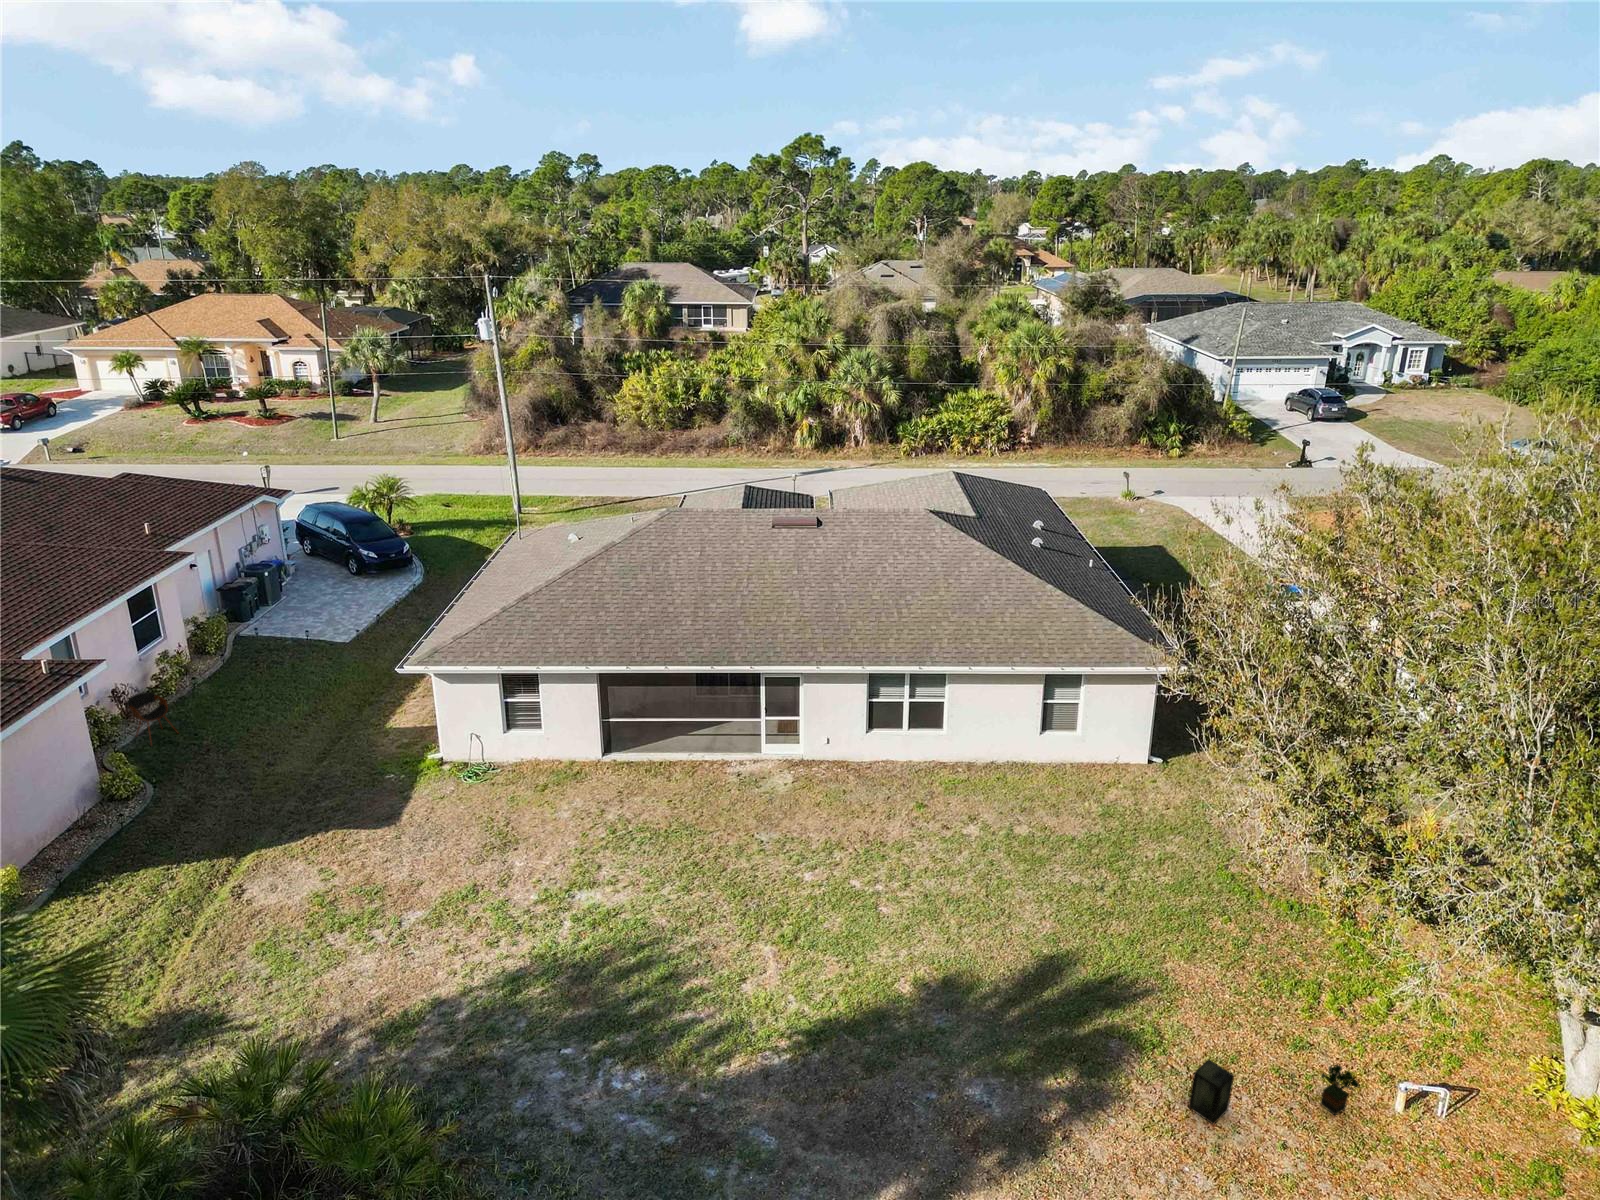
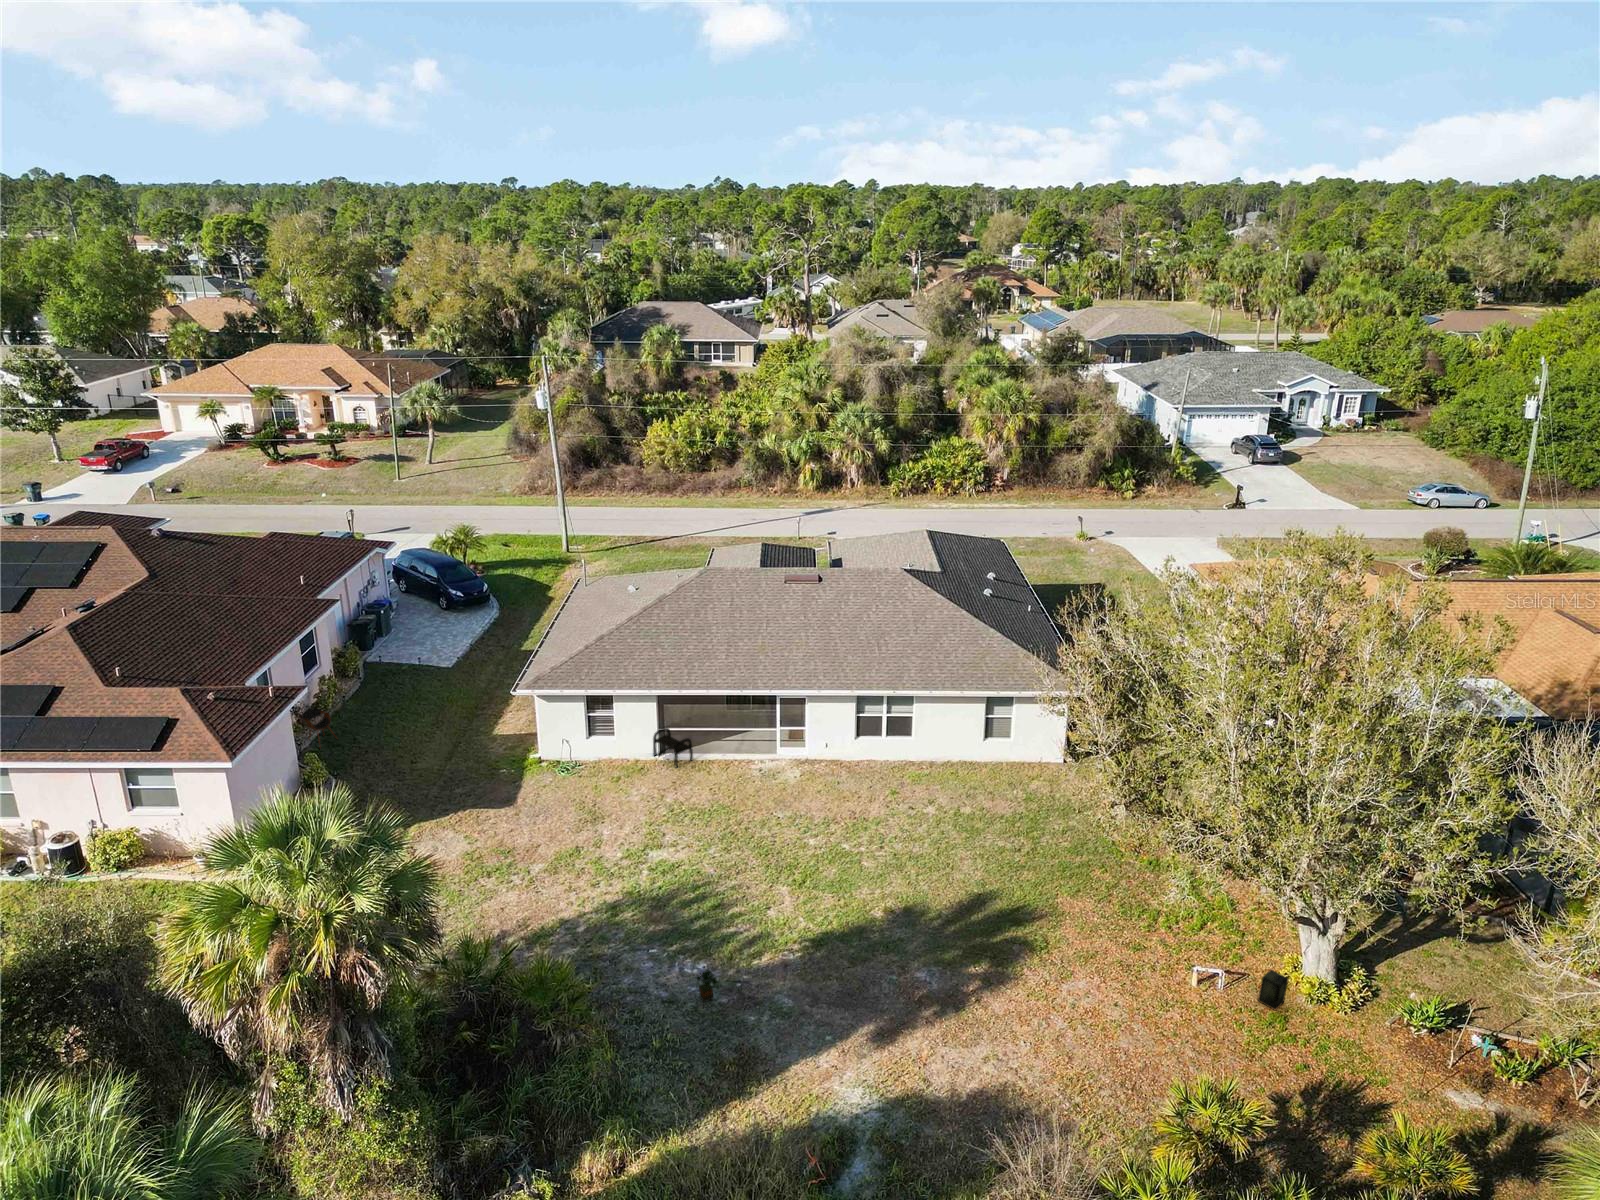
bench: none [595,717,649,771] -> present [653,728,693,768]
storage box: present [1188,1059,1234,1124] -> present [1258,970,1288,1010]
potted tree: present [1320,1065,1360,1115] -> present [697,970,717,1002]

